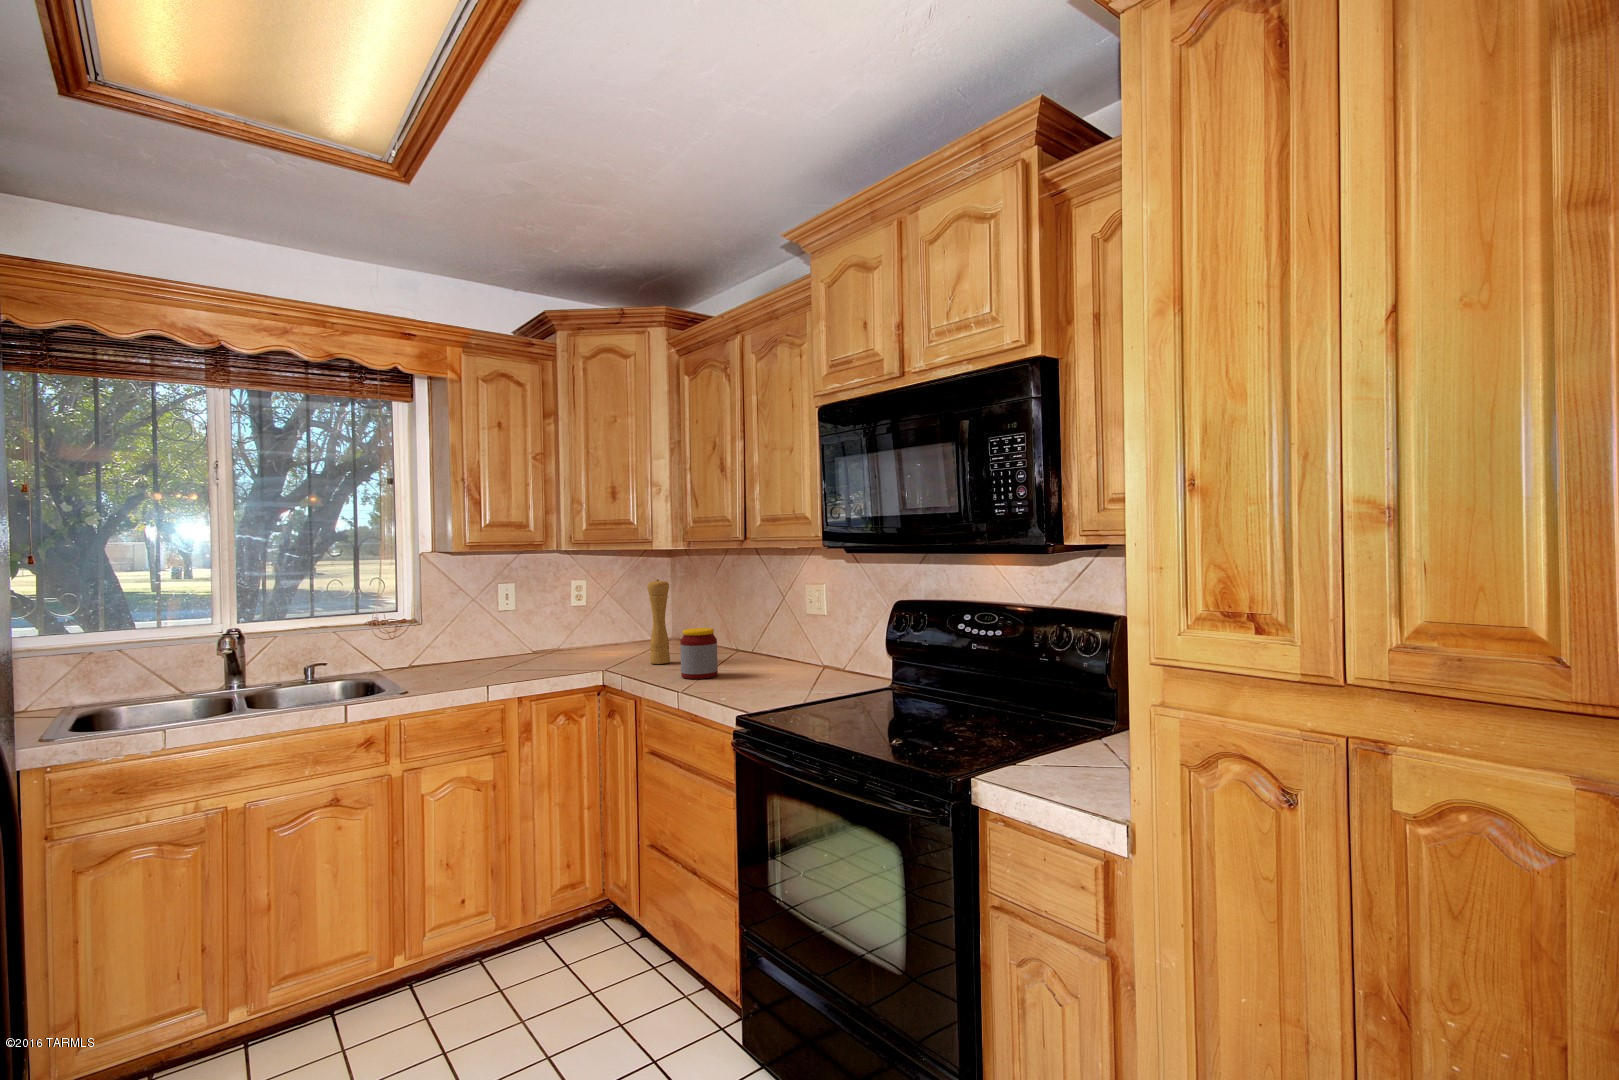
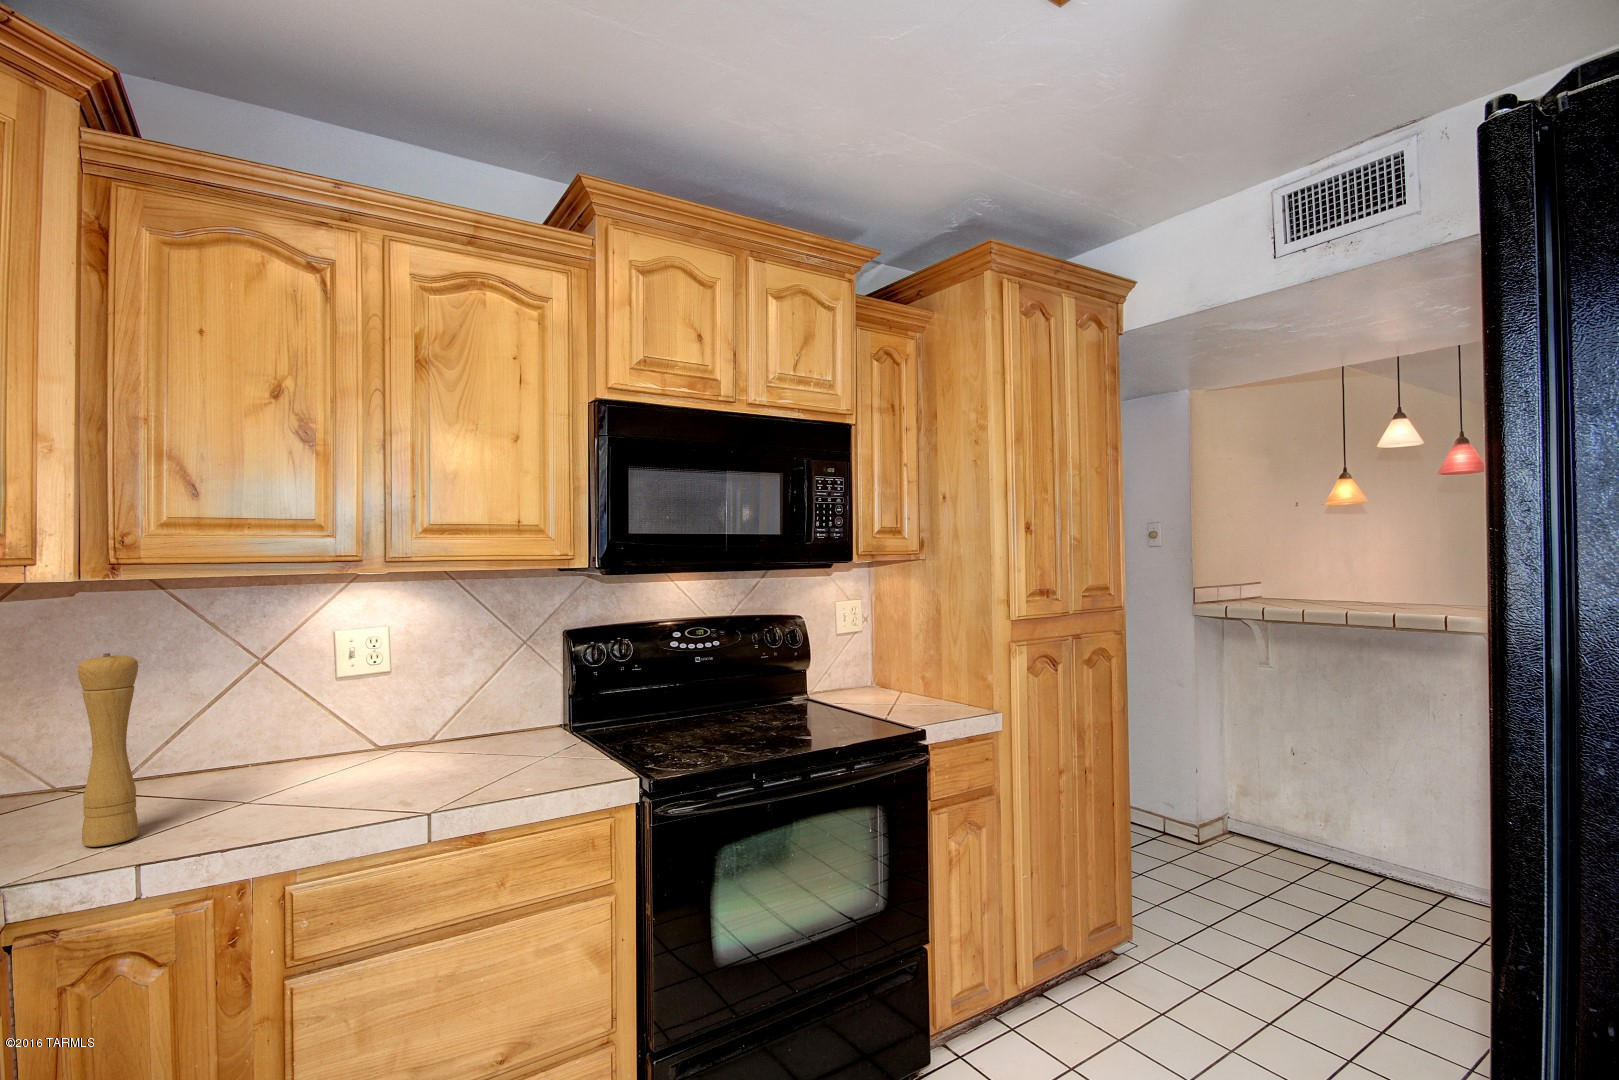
jar: present [680,628,718,679] -> none [312,716,386,814]

